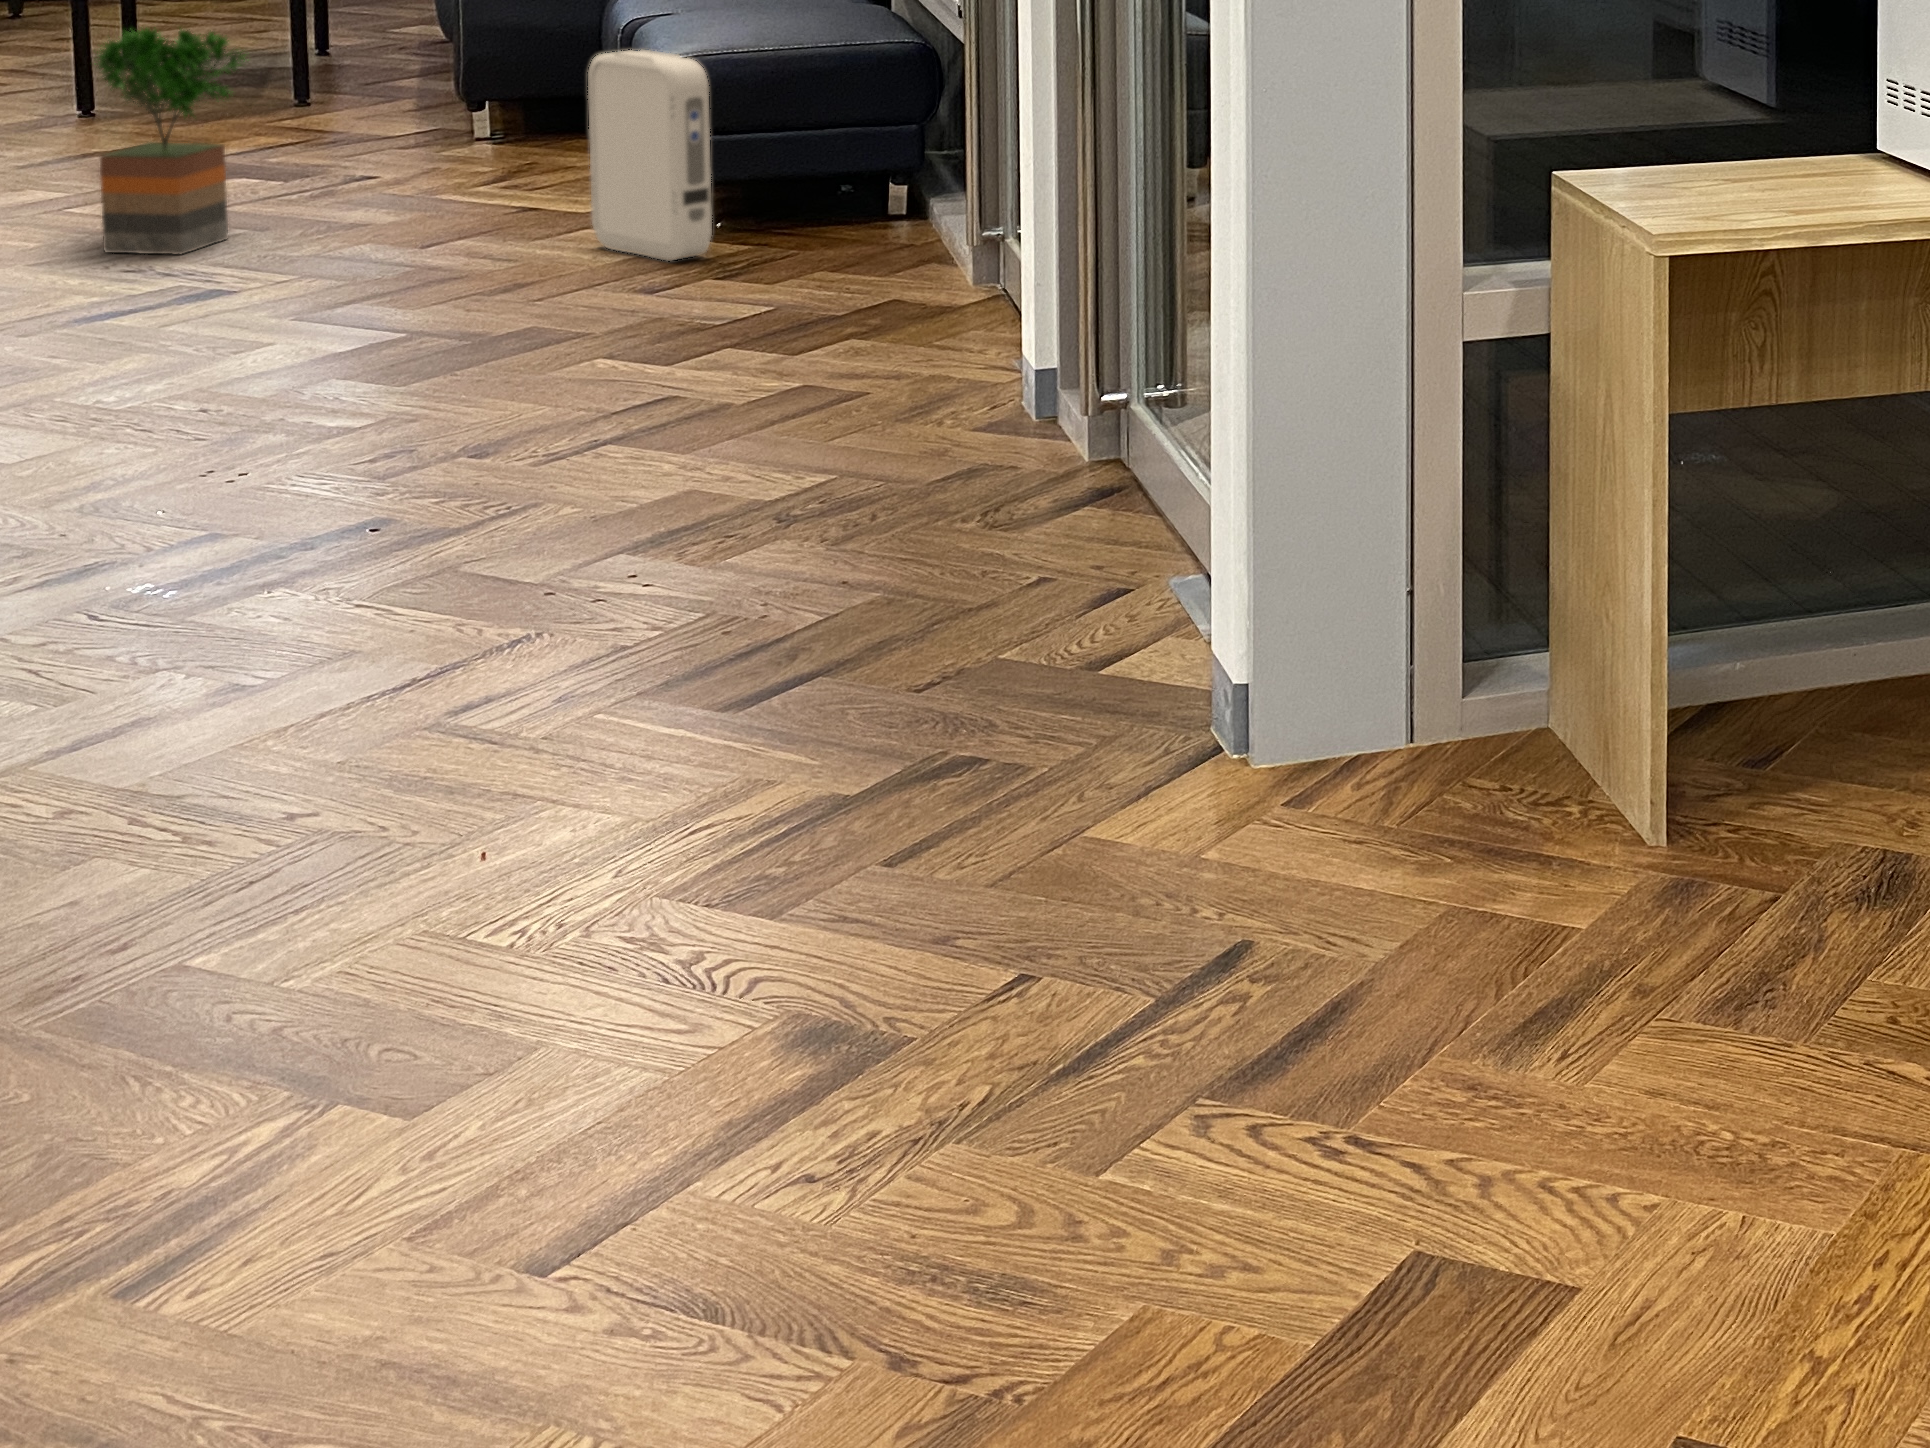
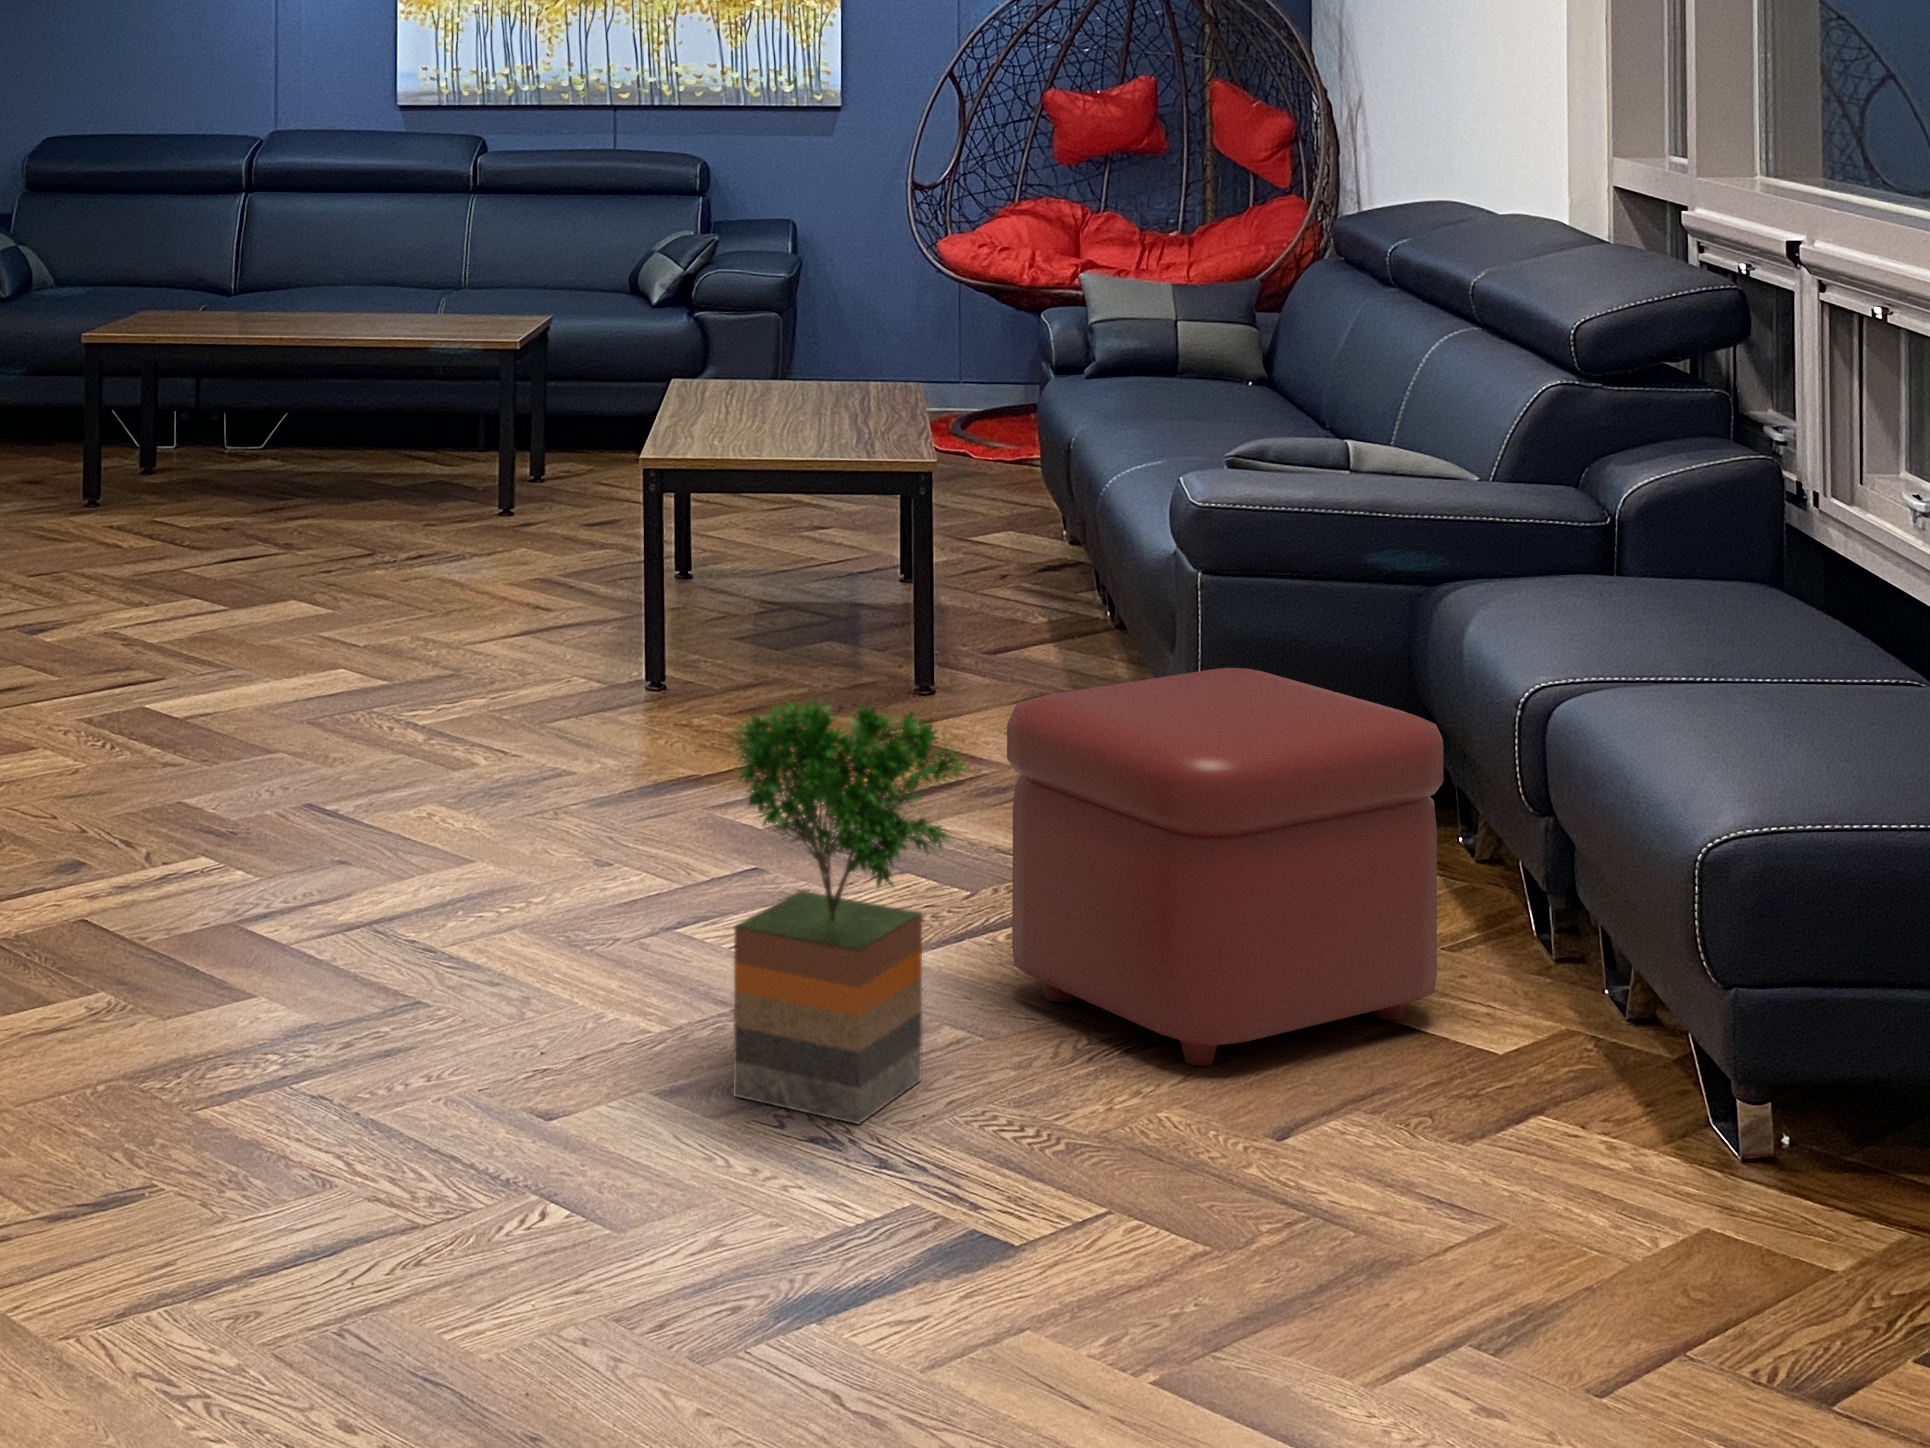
ottoman: none [292,18,565,221] -> present [1007,668,1444,1066]
air purifier: present [588,50,712,261] -> none [1592,840,1873,1315]

